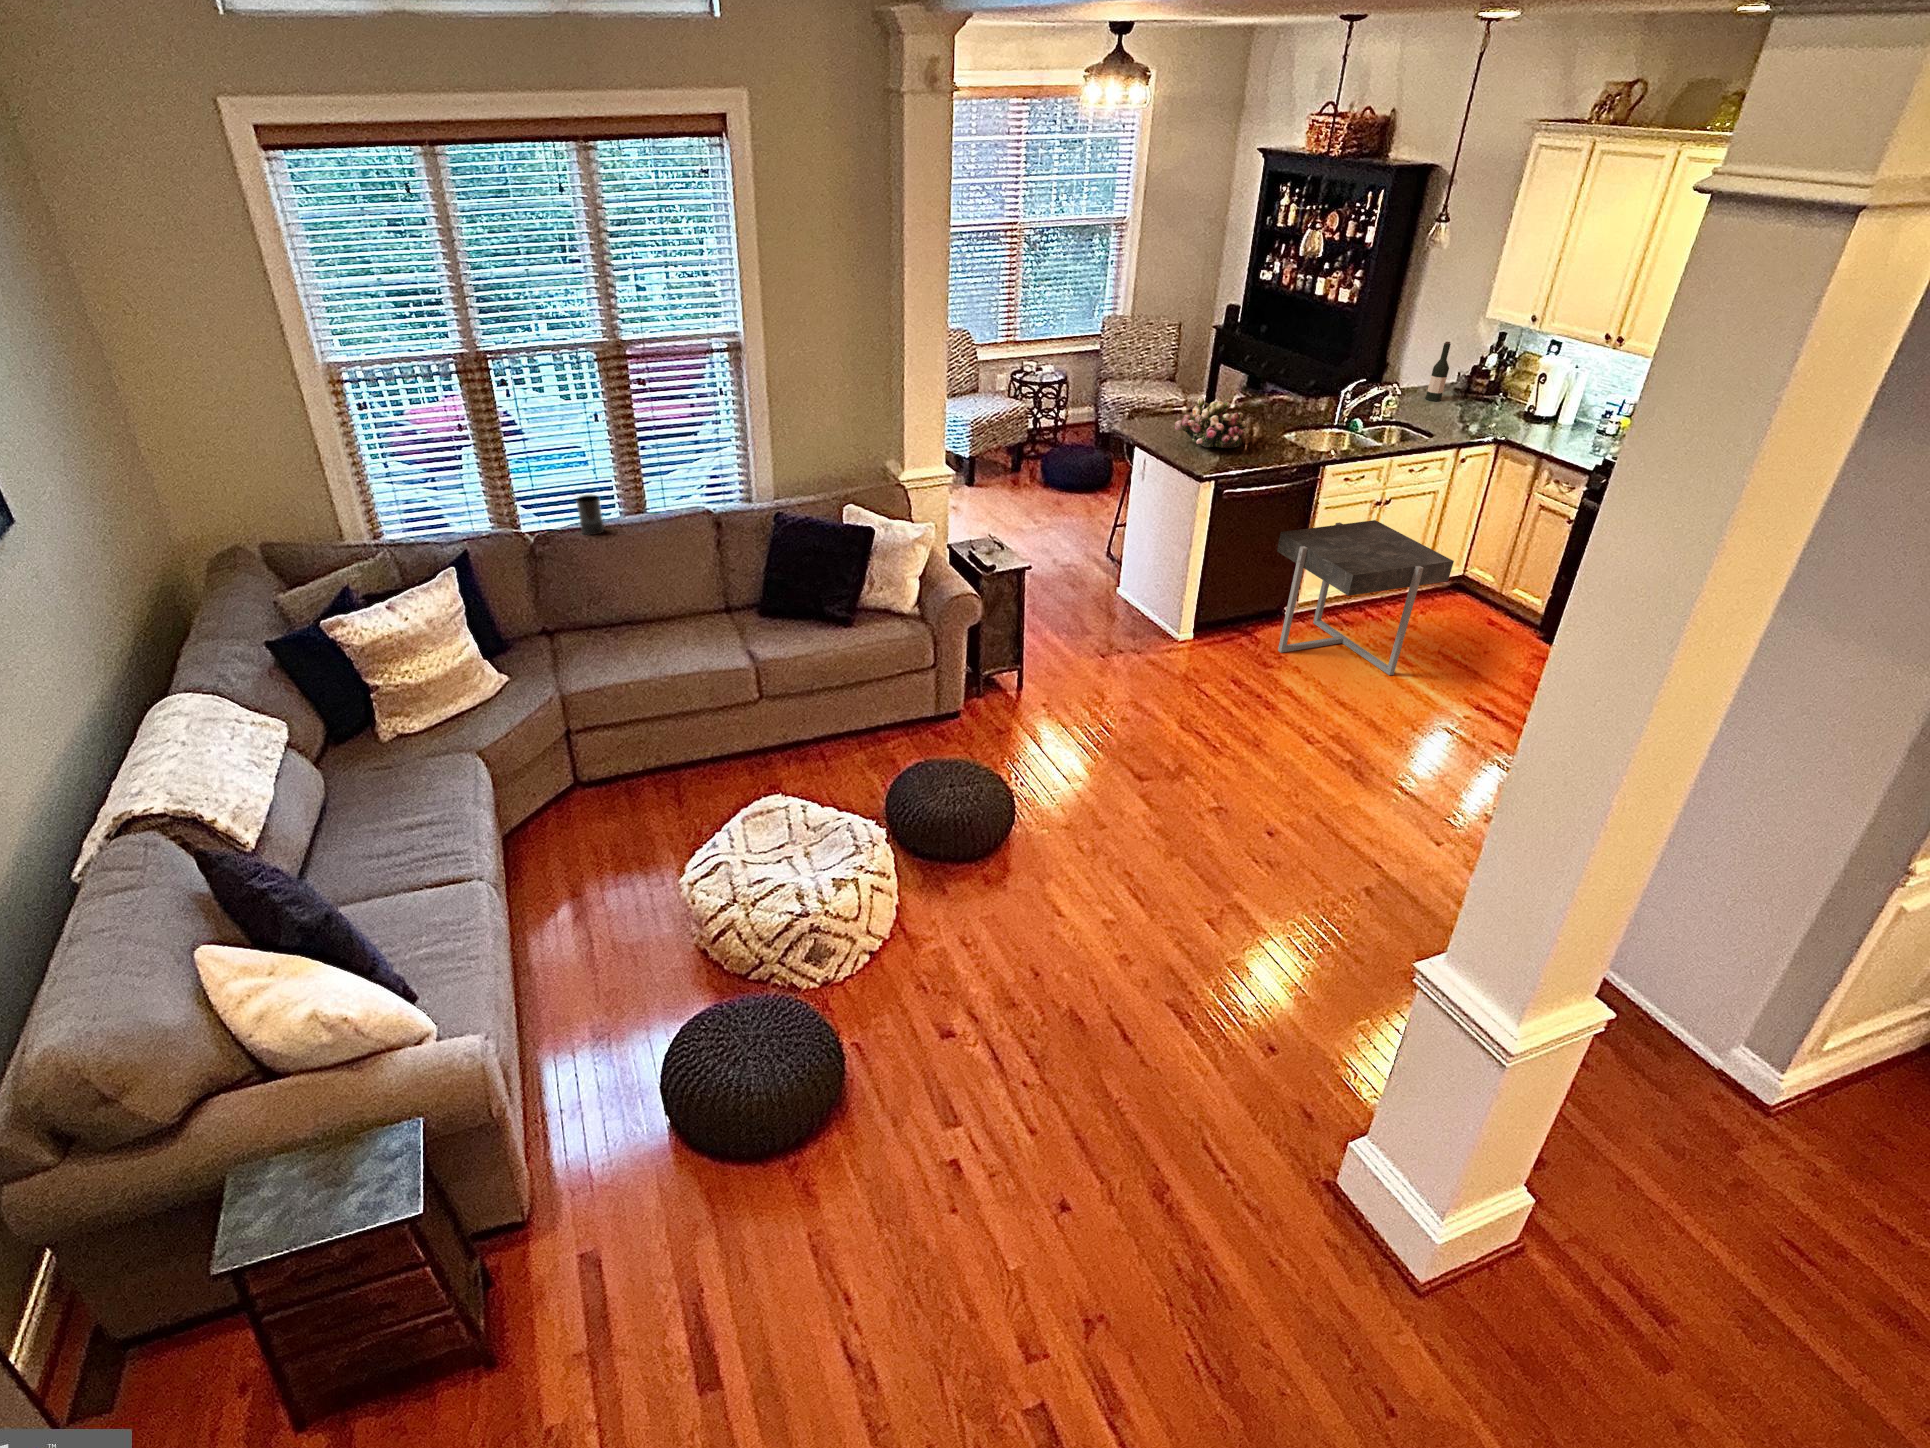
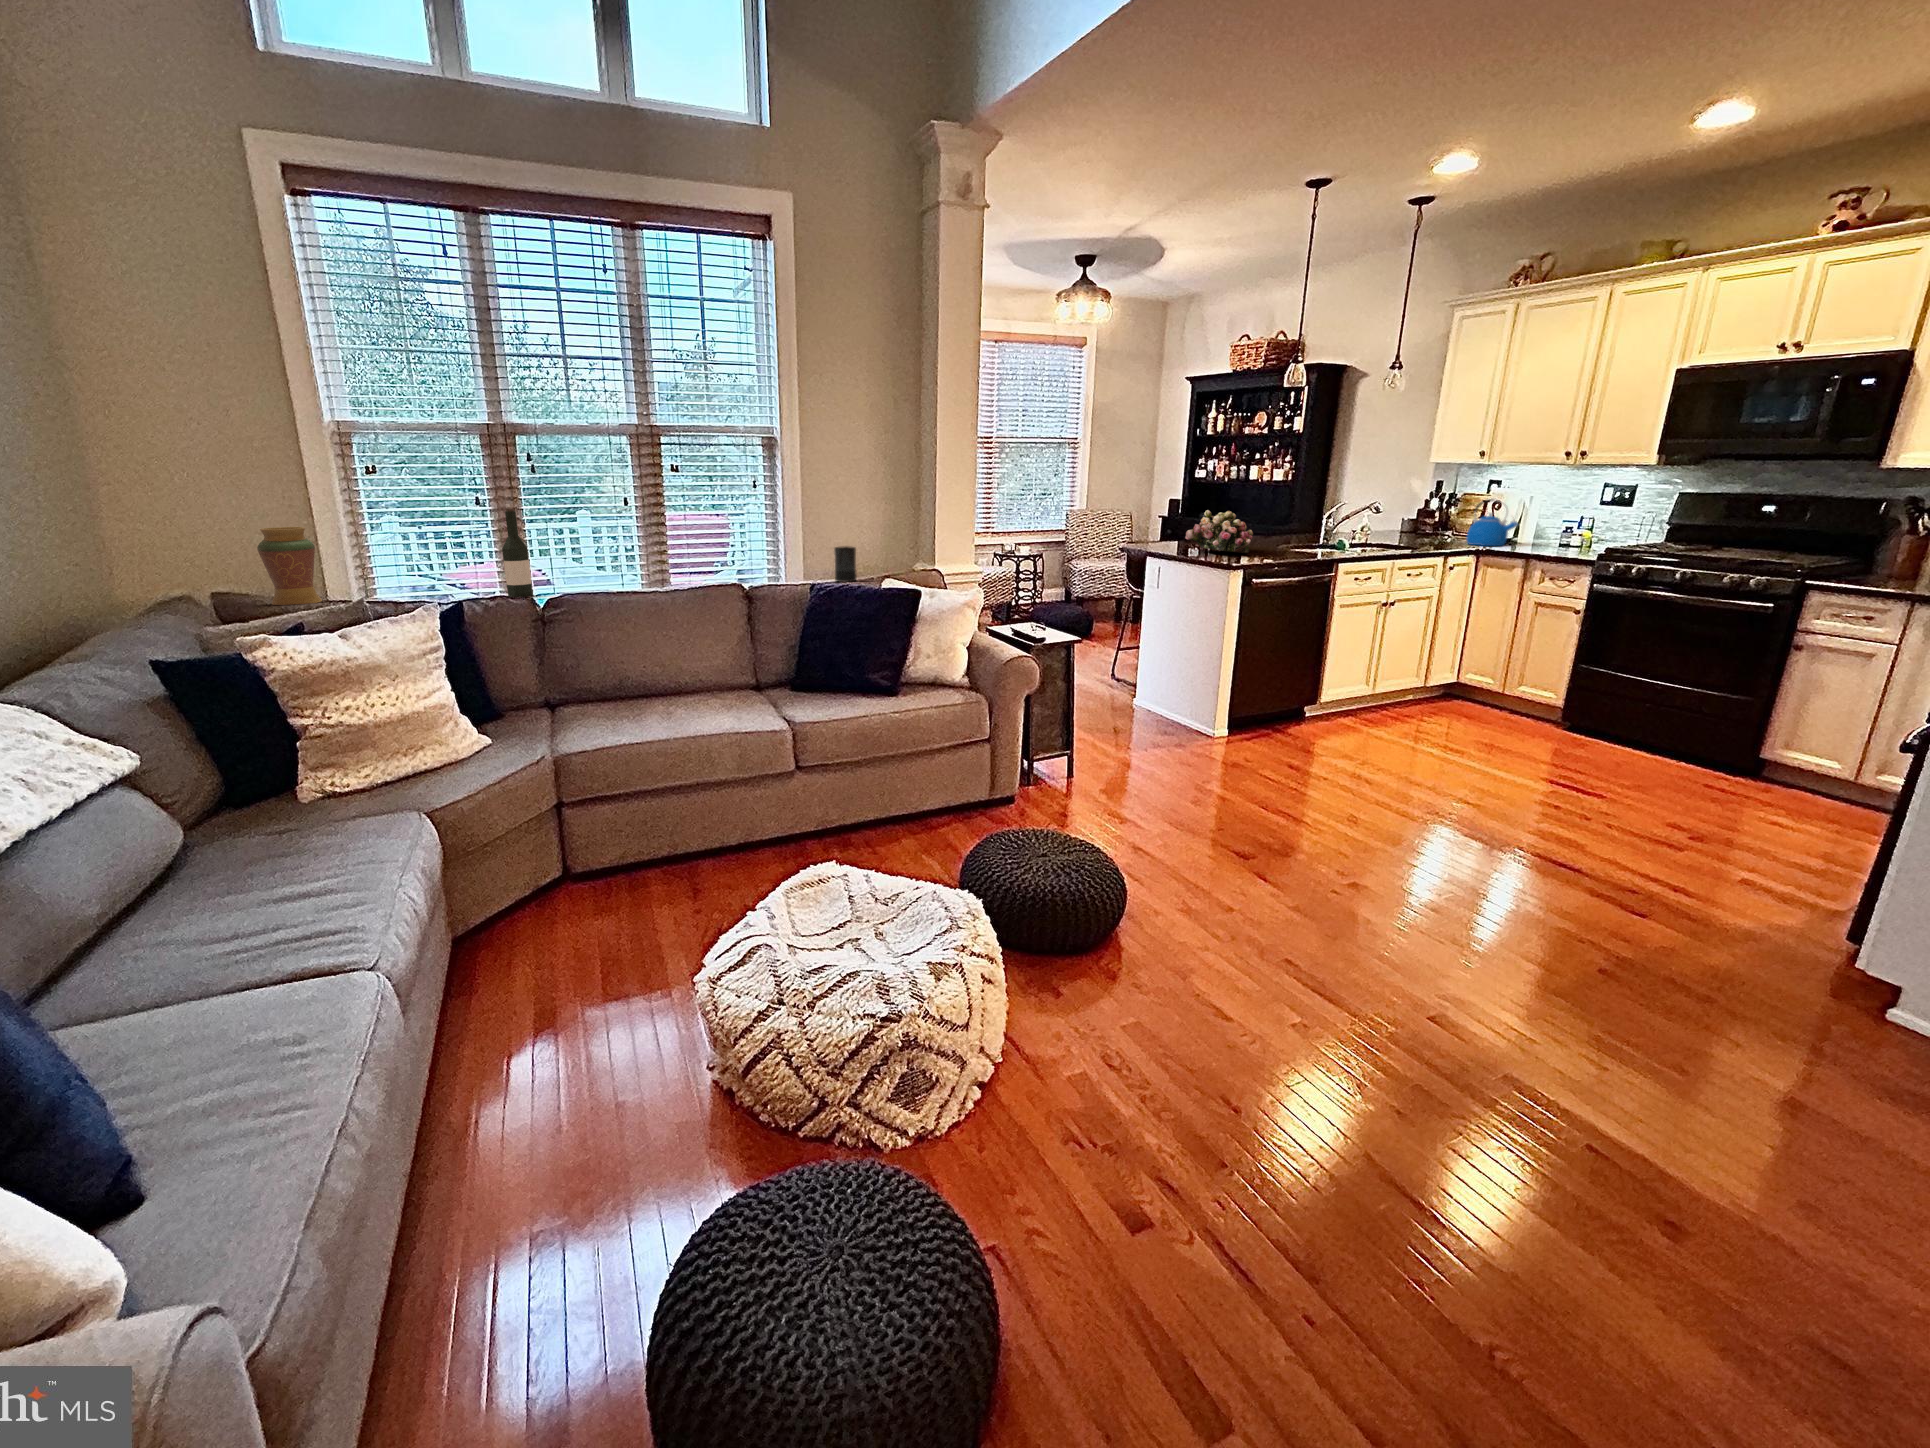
wine bottle: present [1426,342,1451,401] -> present [502,509,533,597]
kettle: none [1499,377,1551,433] -> present [1466,499,1518,546]
decorative vase: none [285,478,341,553] -> present [257,527,322,605]
candle: present [576,495,604,535] -> present [834,546,857,582]
side table: present [1277,520,1454,675] -> none [1302,618,1492,759]

